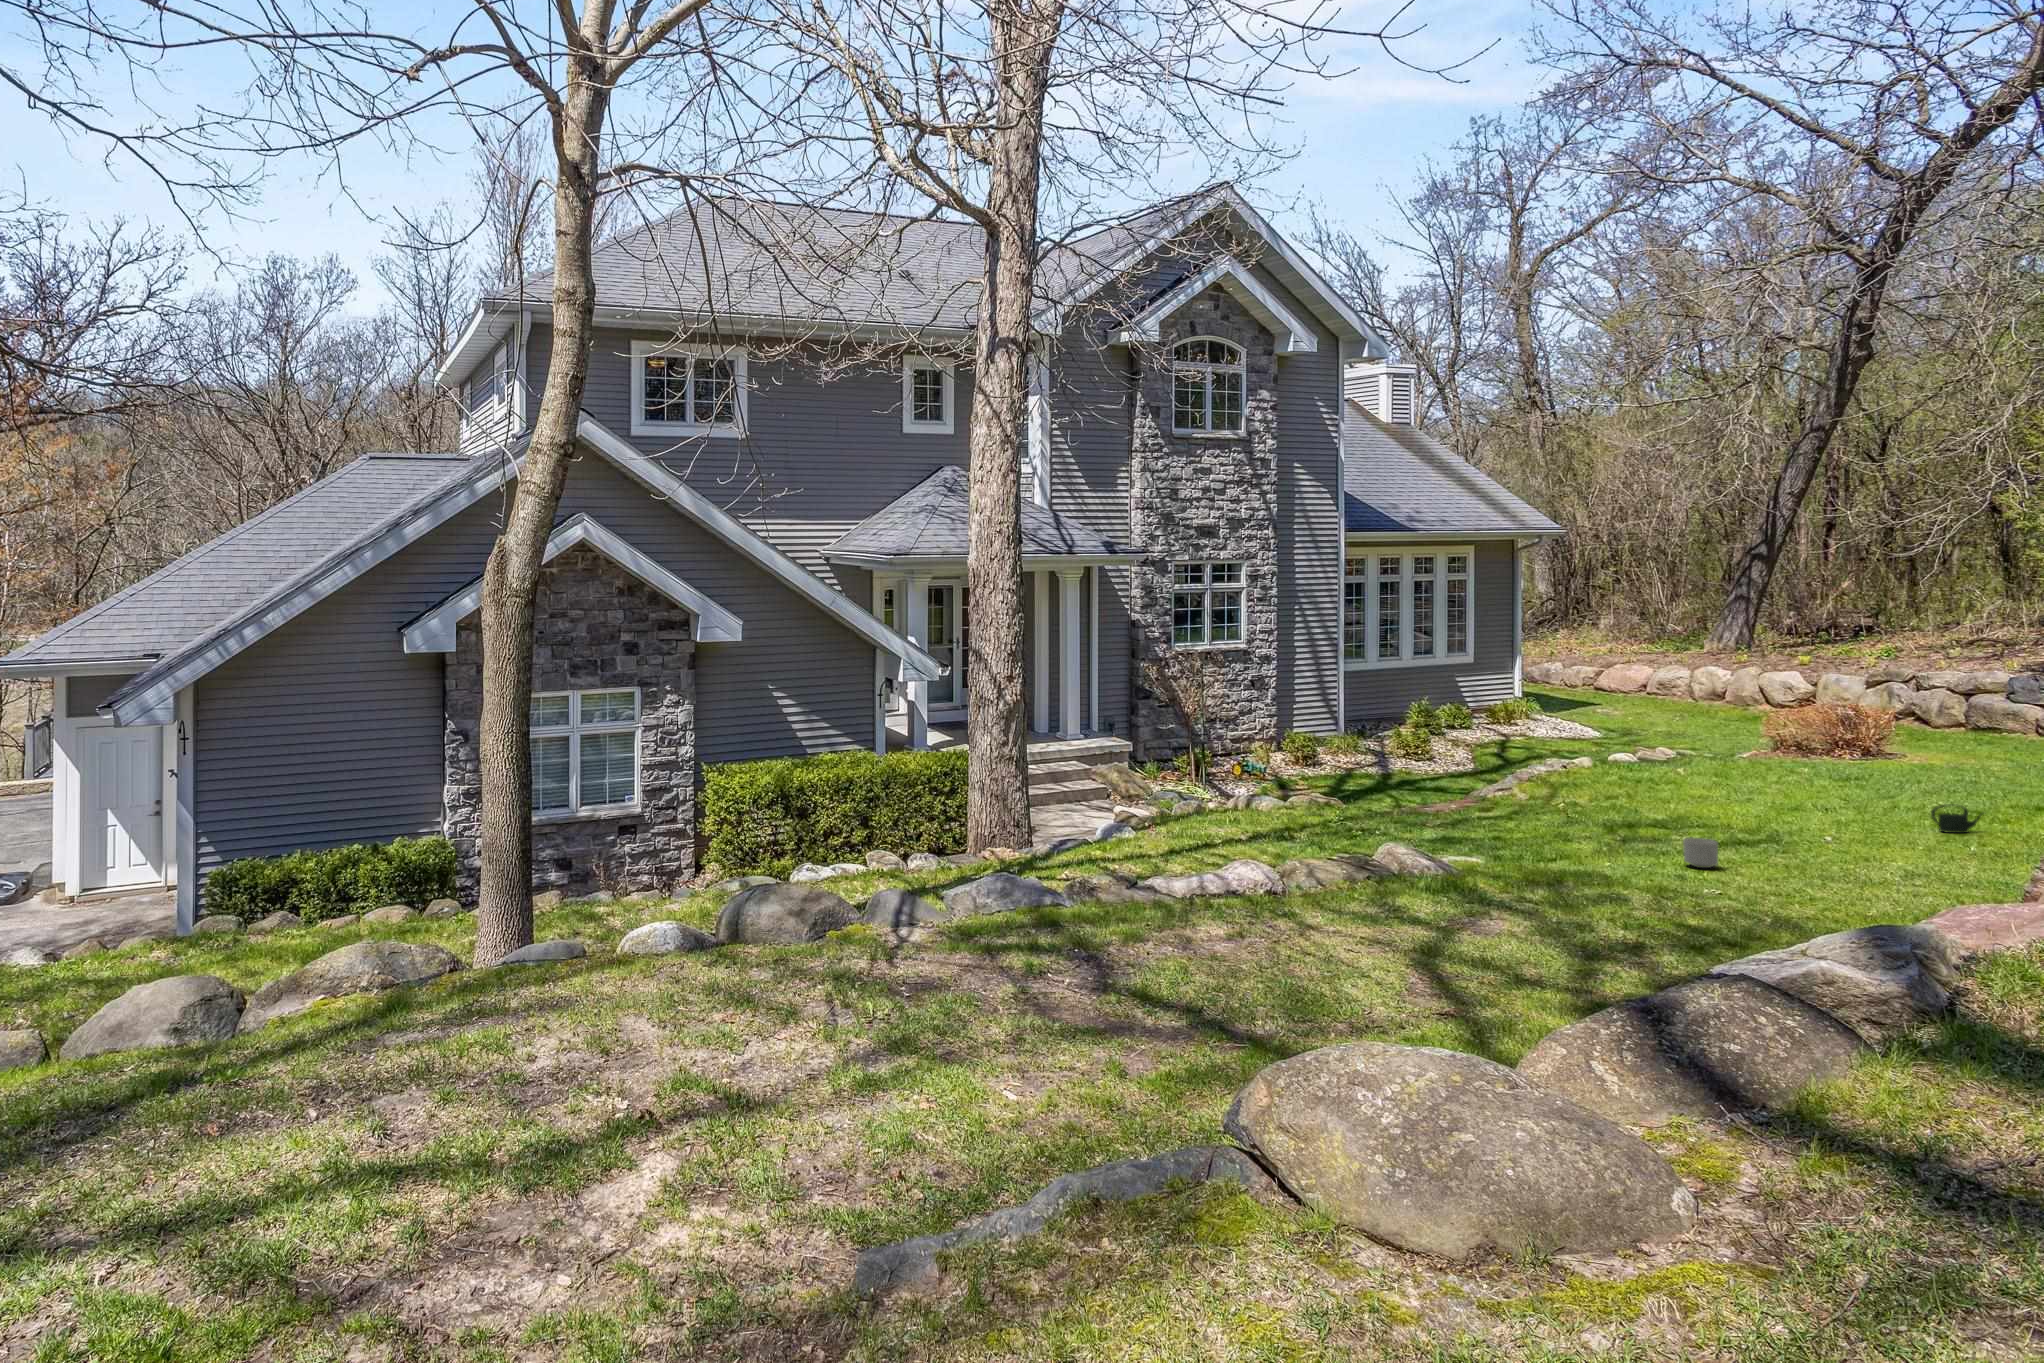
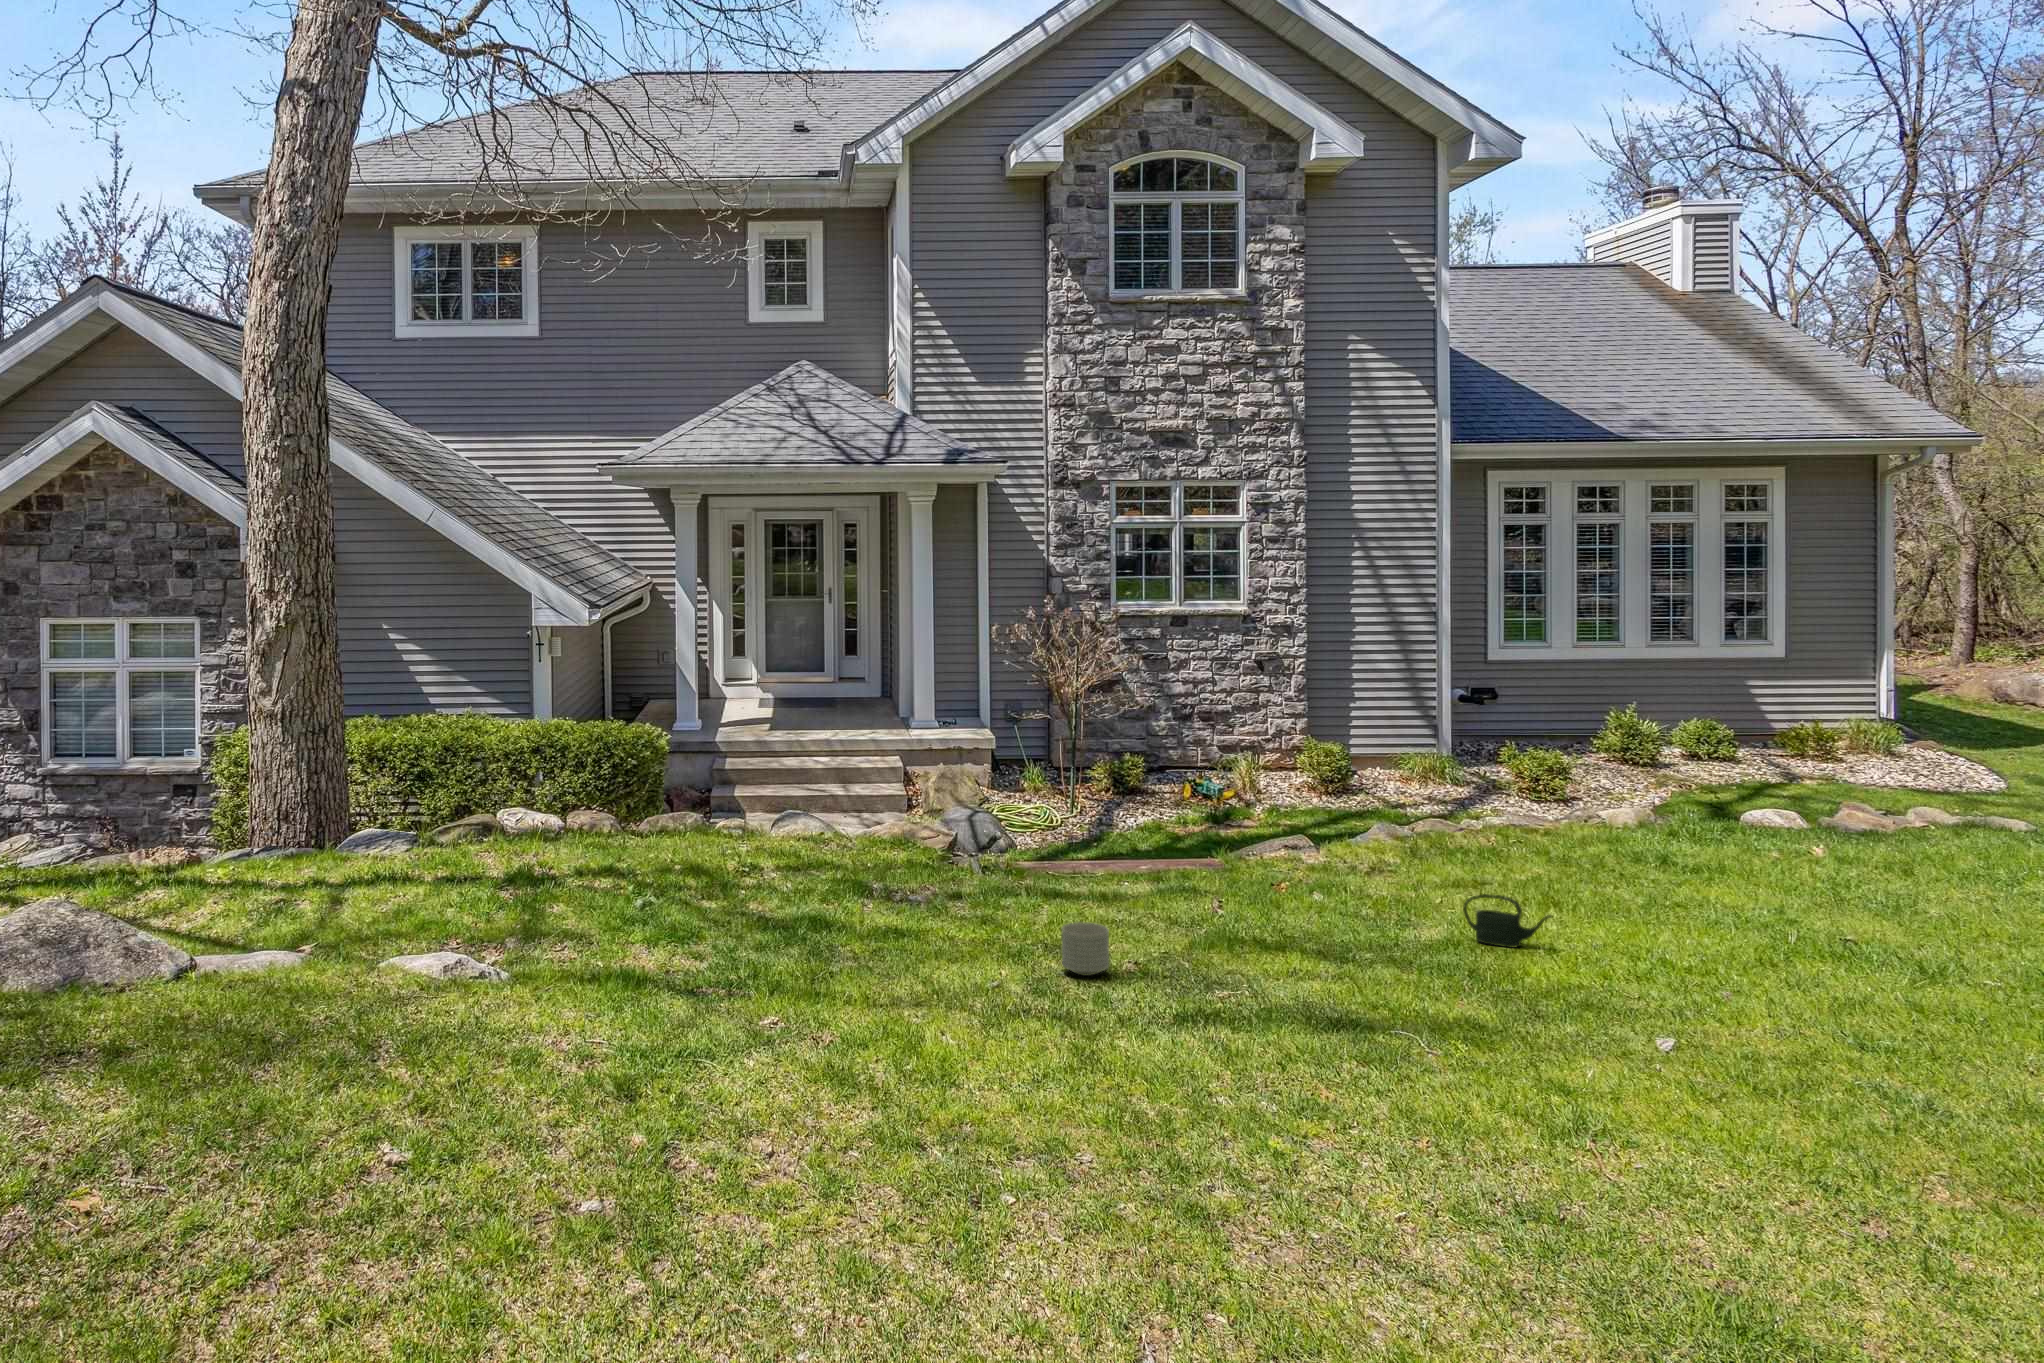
watering can: present [1931,805,1983,833] -> present [1463,894,1552,948]

